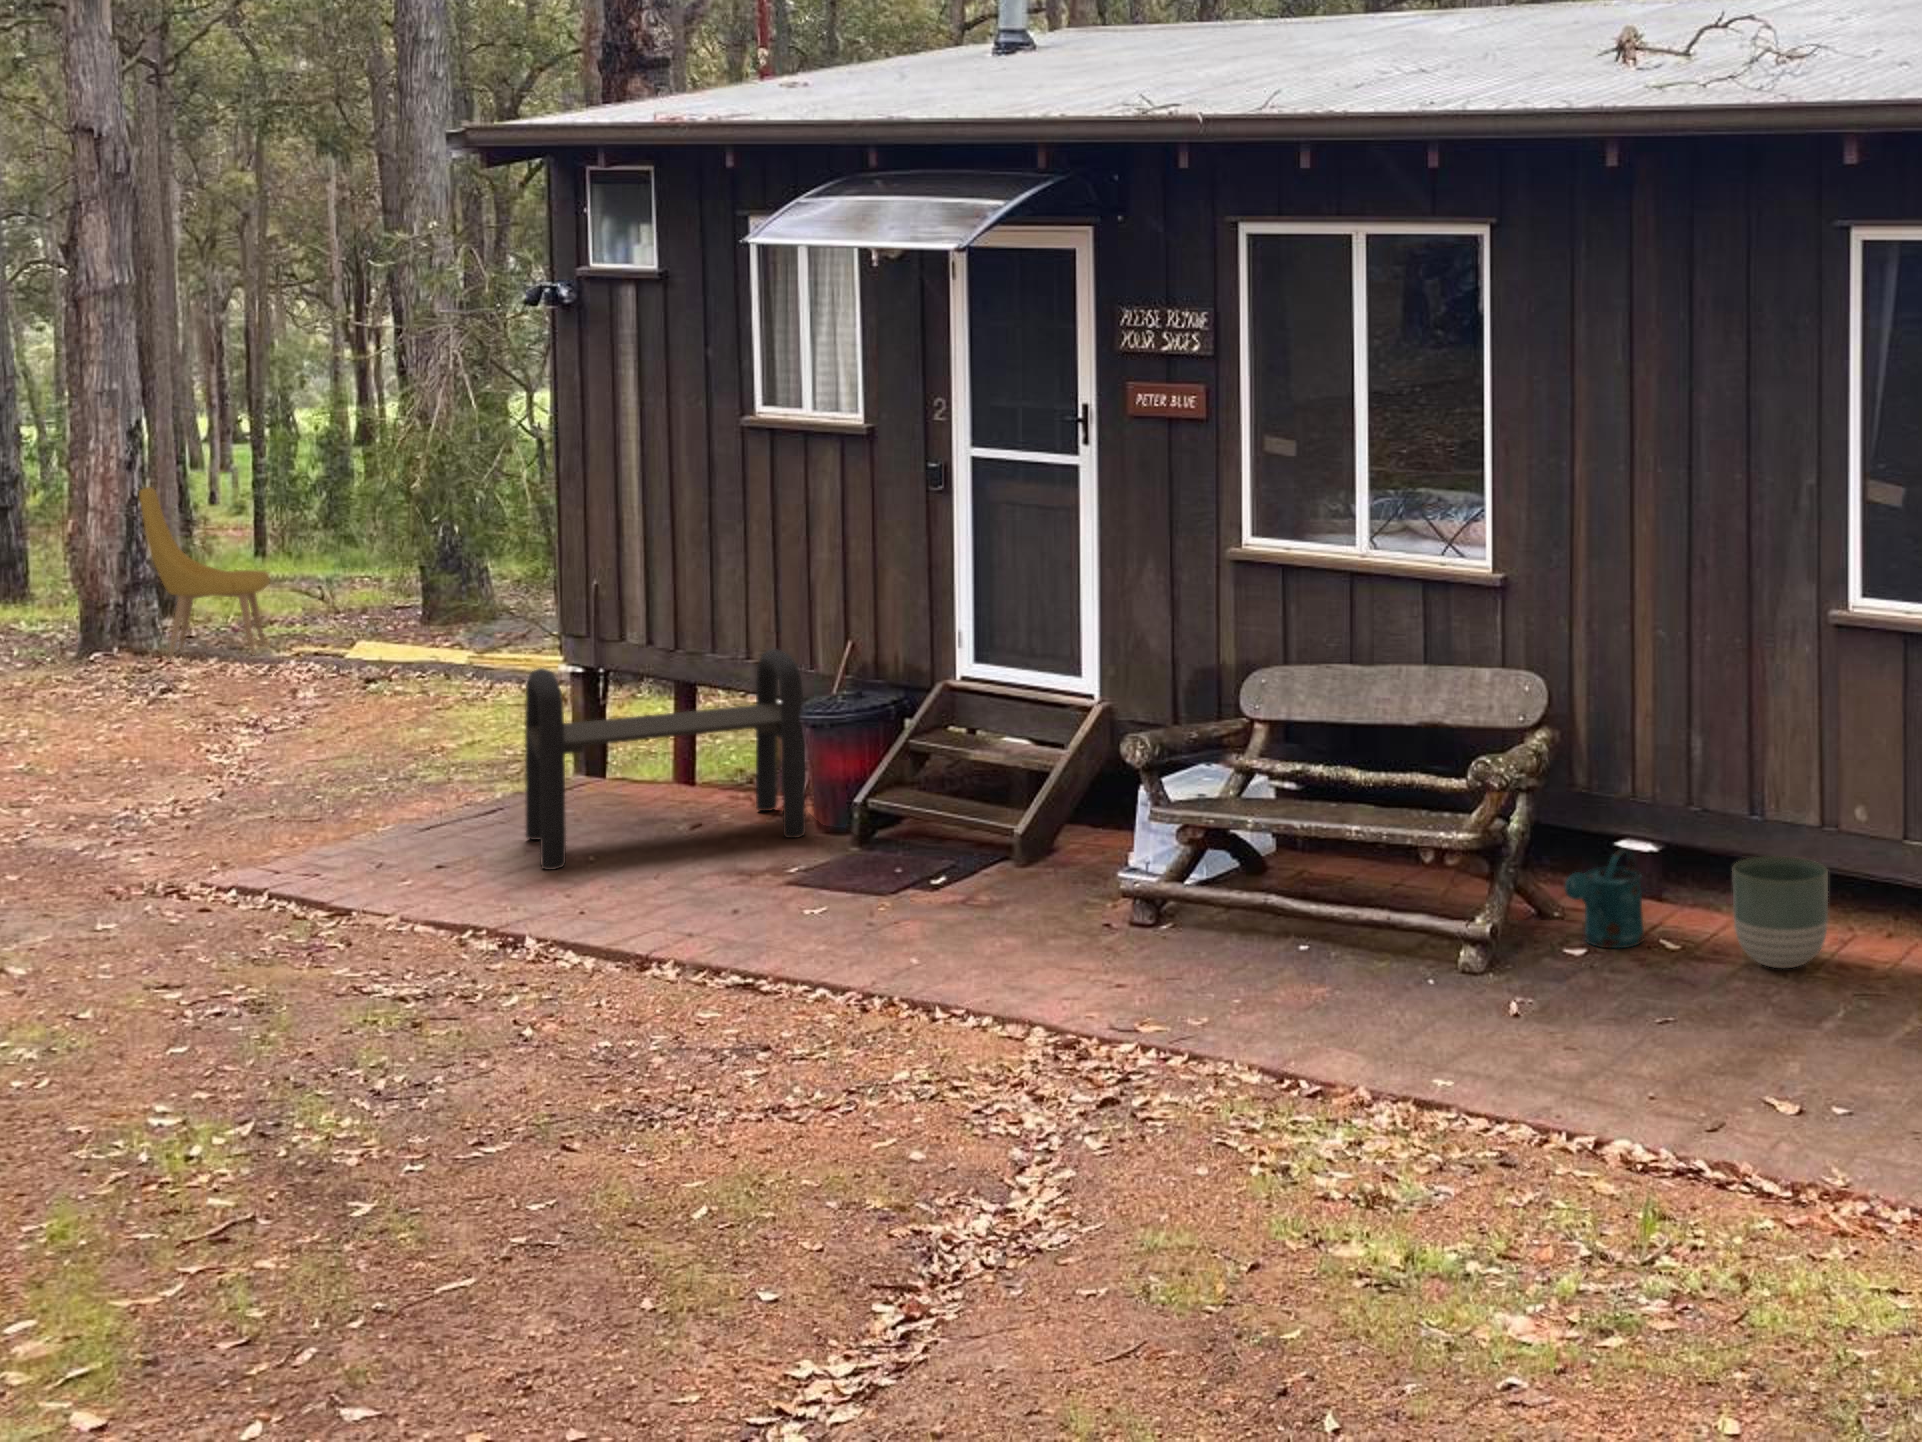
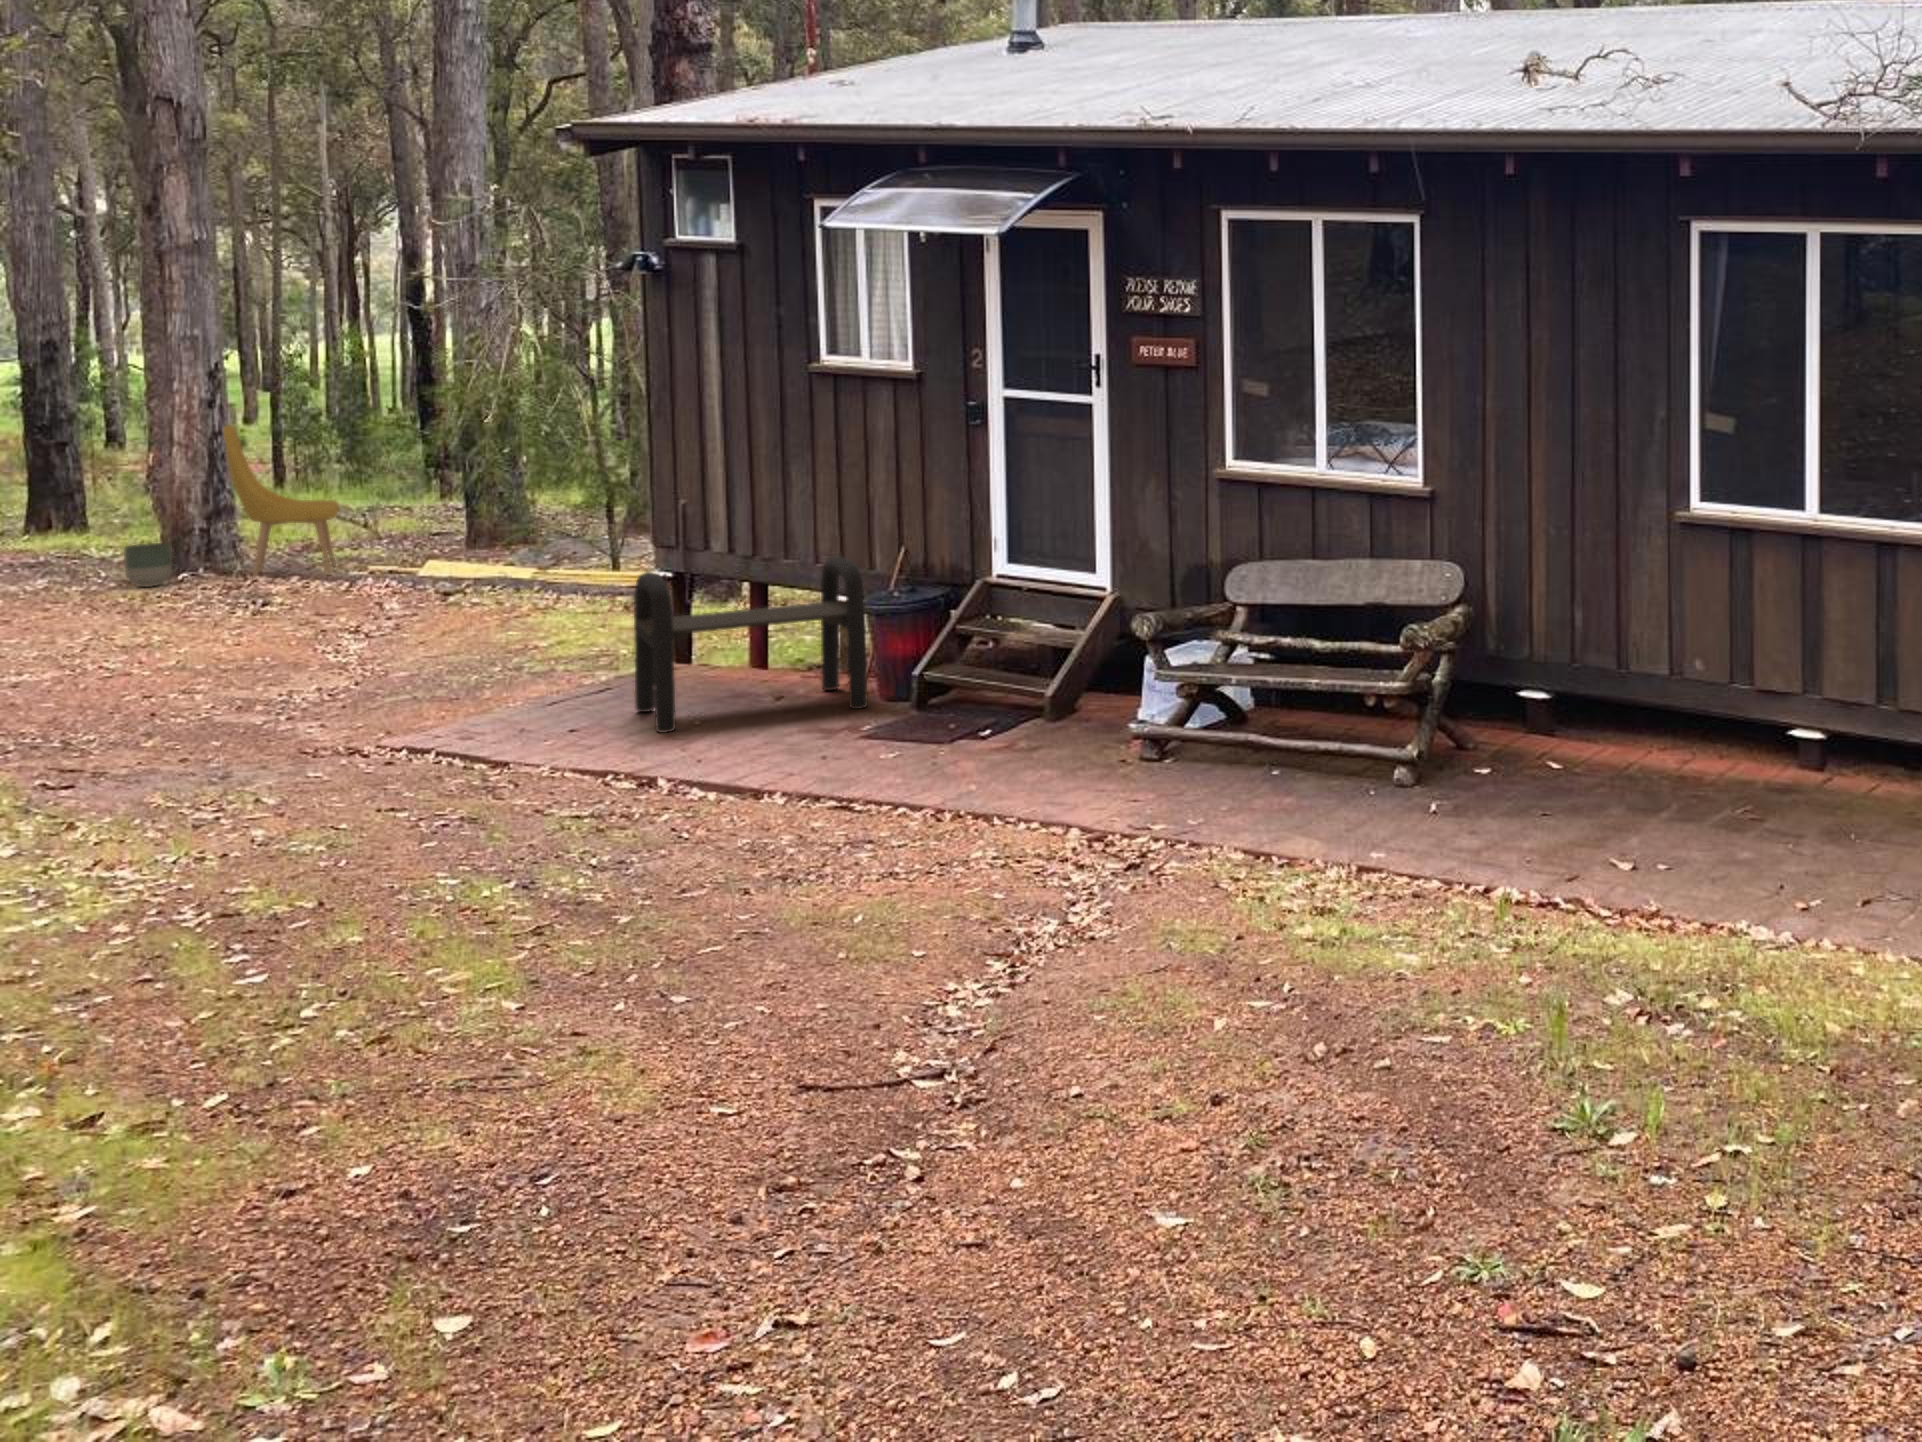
watering can: present [1565,849,1644,948] -> none [1477,700,1540,773]
planter: present [1733,856,1828,968] -> present [124,543,172,587]

